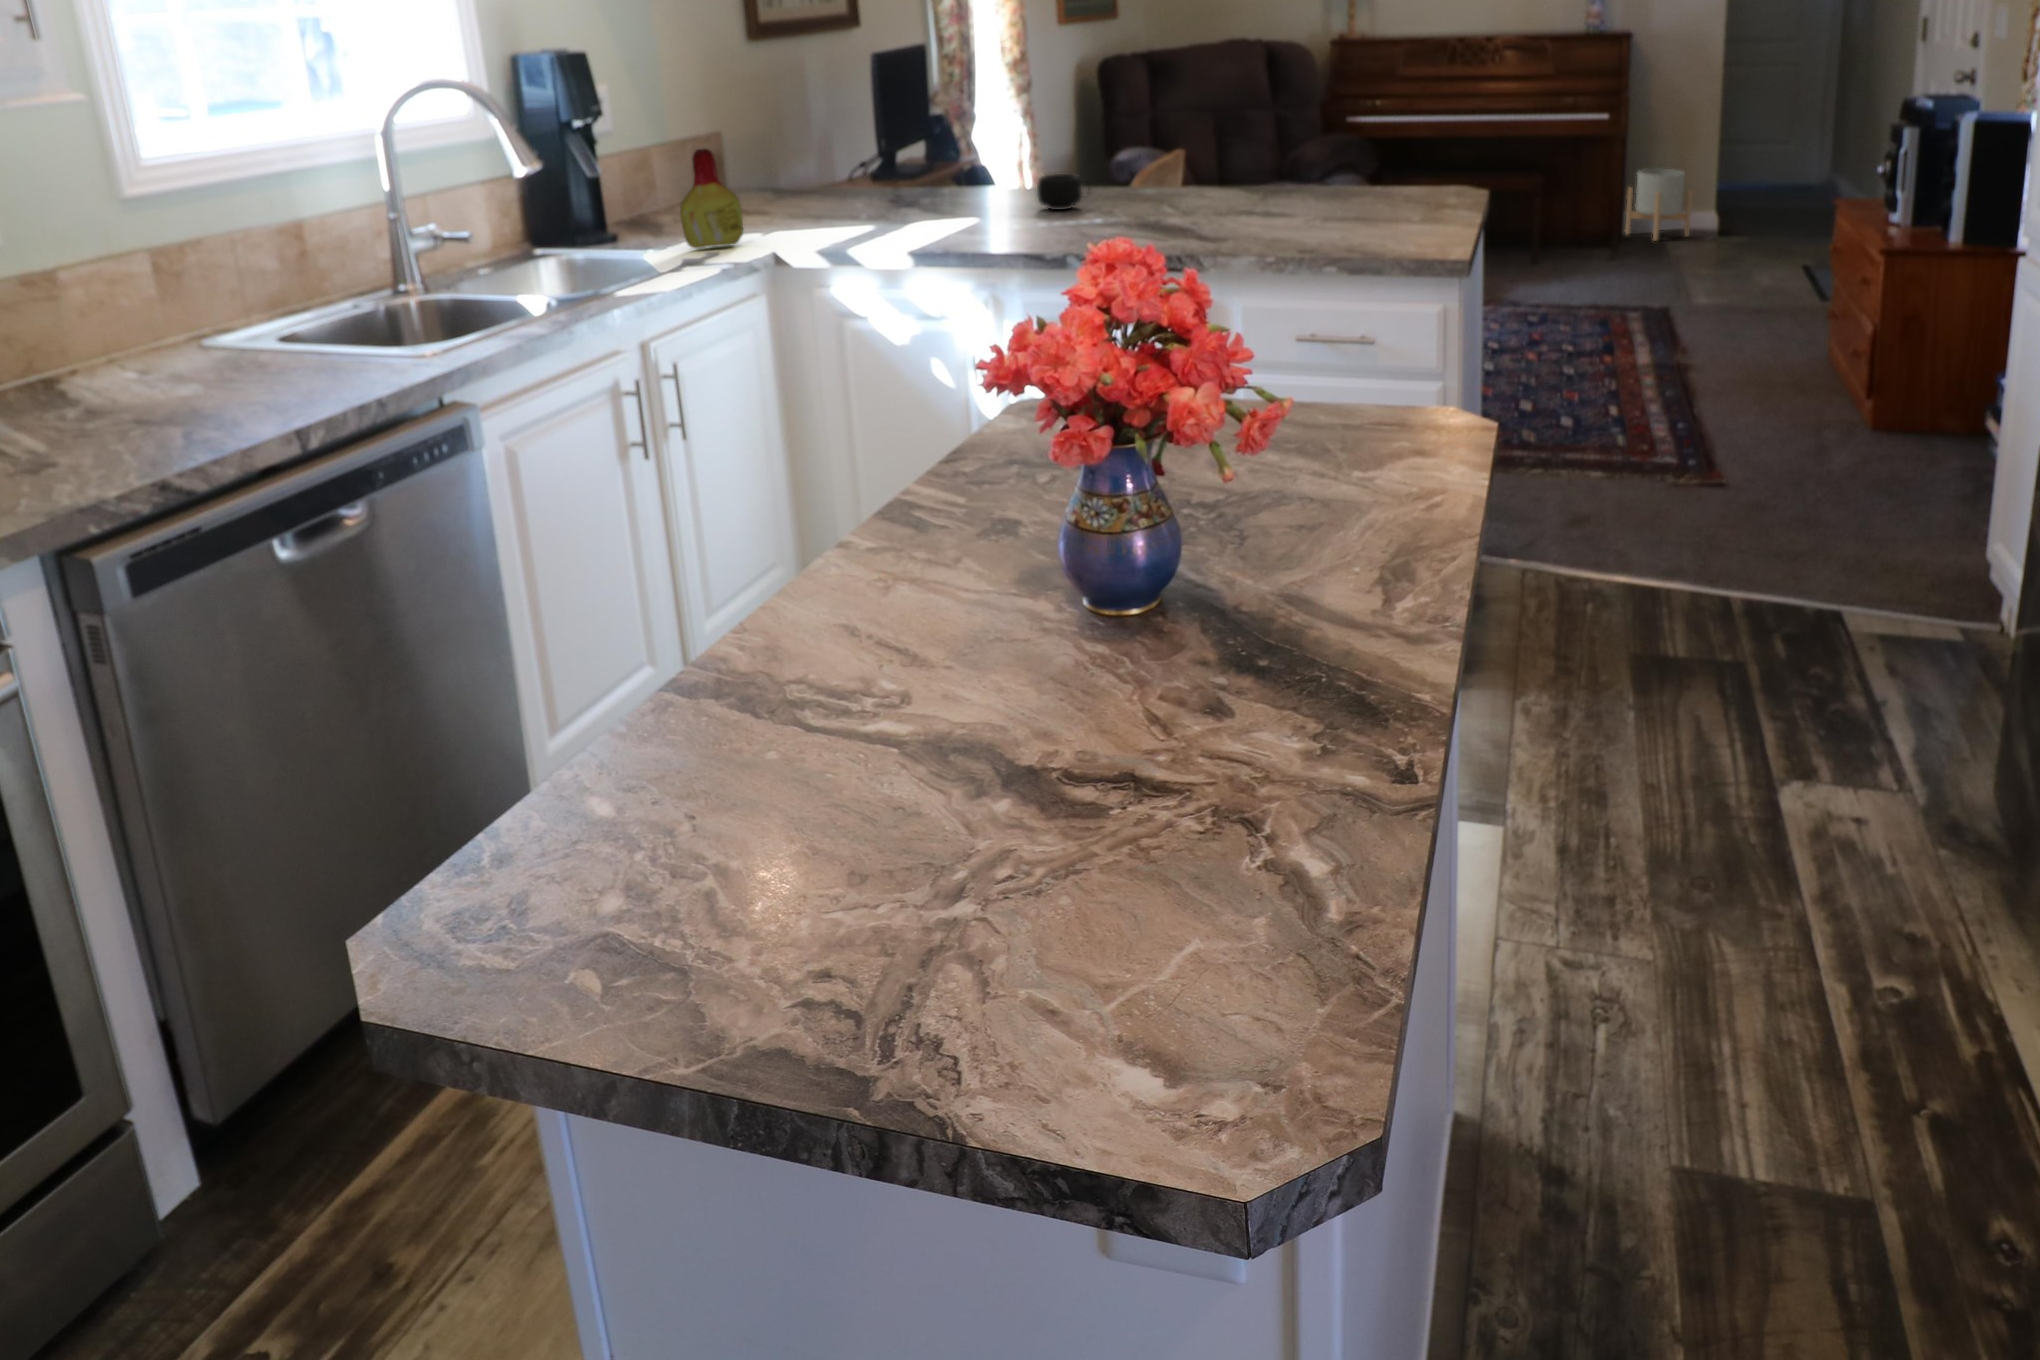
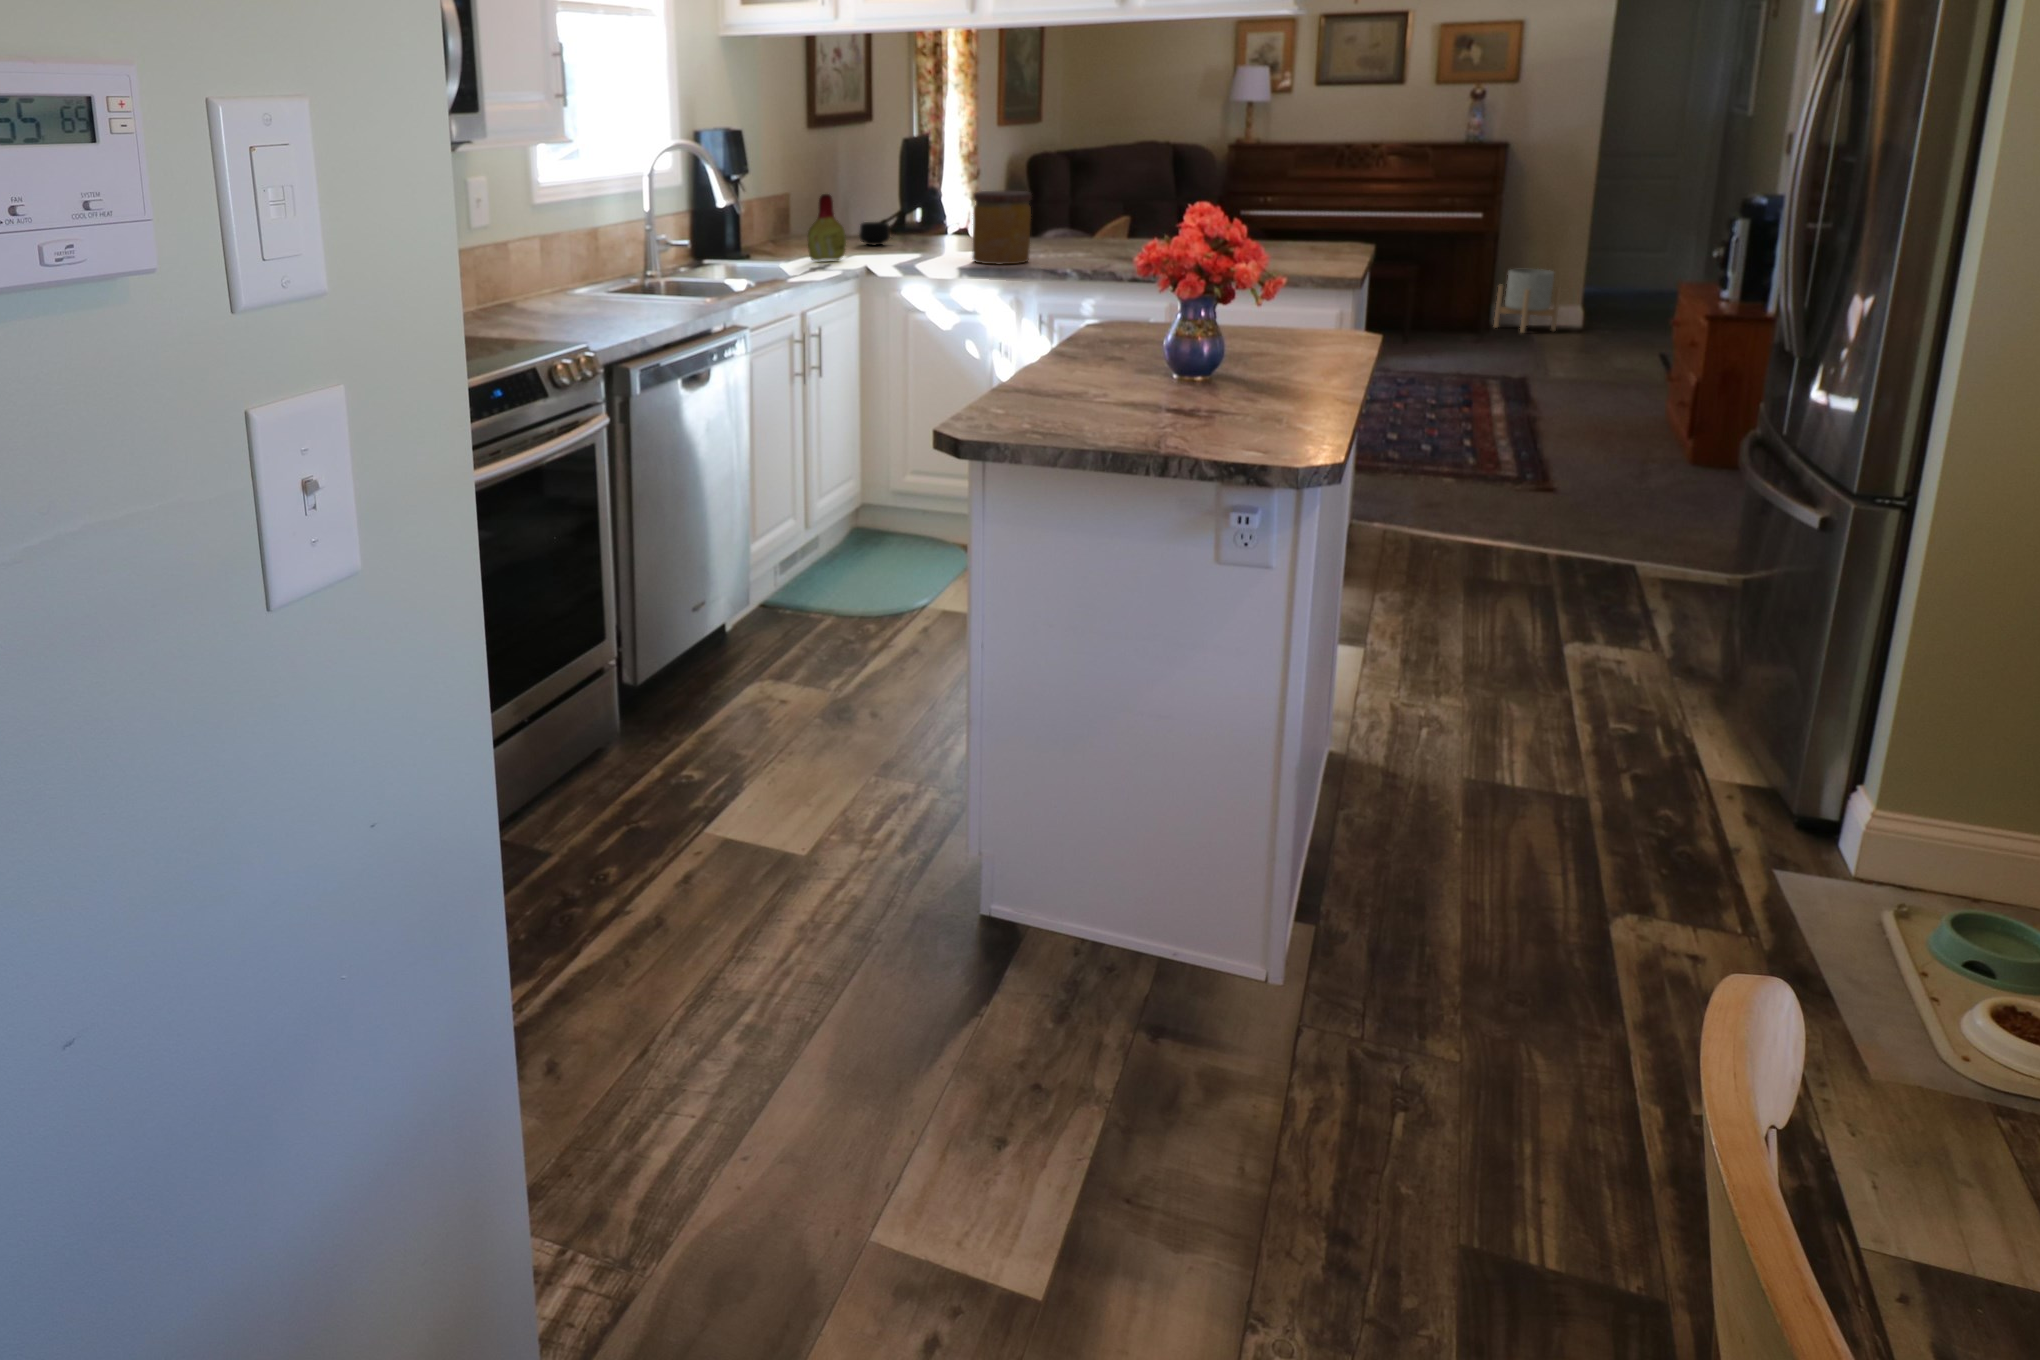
jar: none [922,135,1011,247] -> present [972,191,1032,264]
mug: present [1037,174,1083,210] -> present [859,222,890,245]

